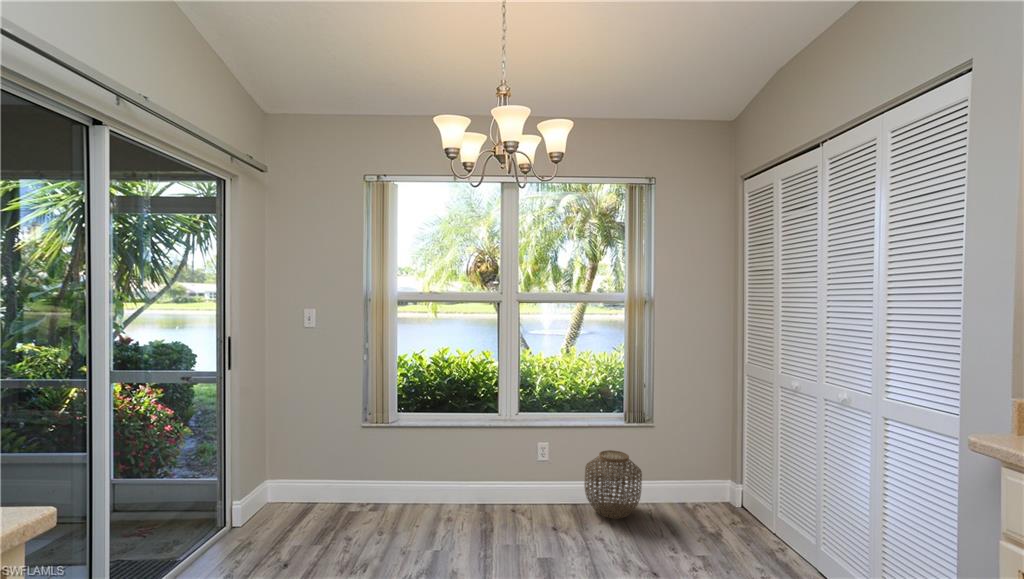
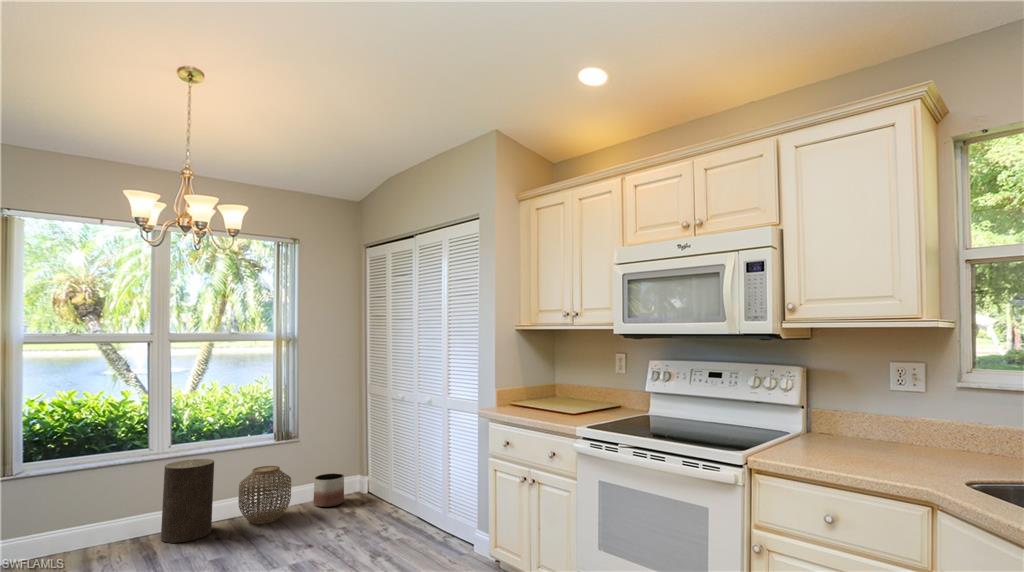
stool: none [510,428,559,518] -> present [161,459,214,543]
planter: none [670,472,708,516] -> present [314,473,344,507]

